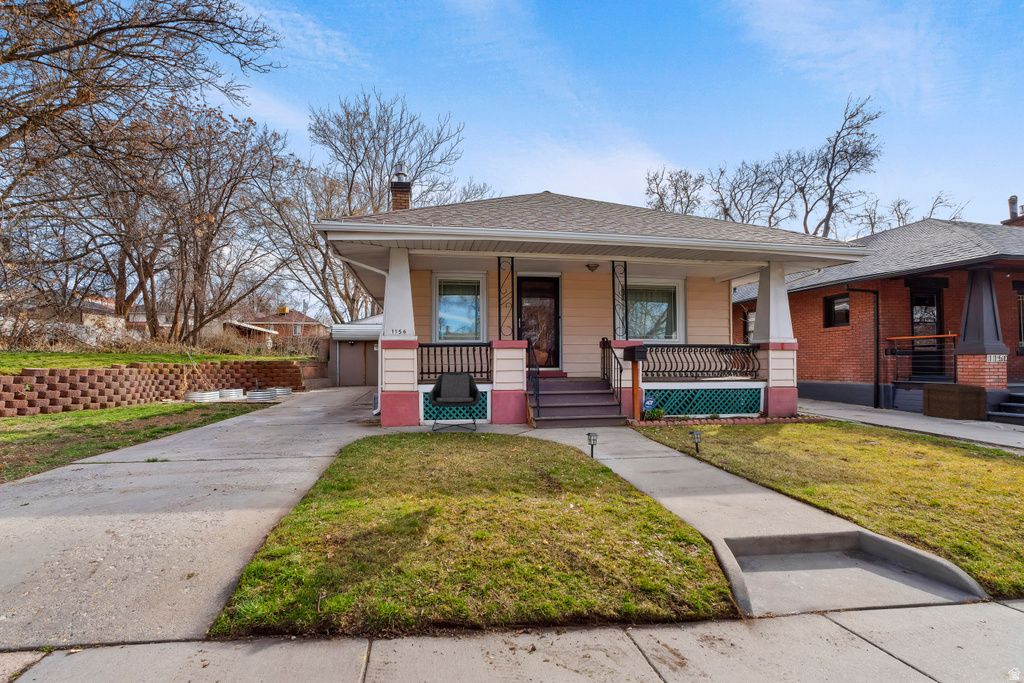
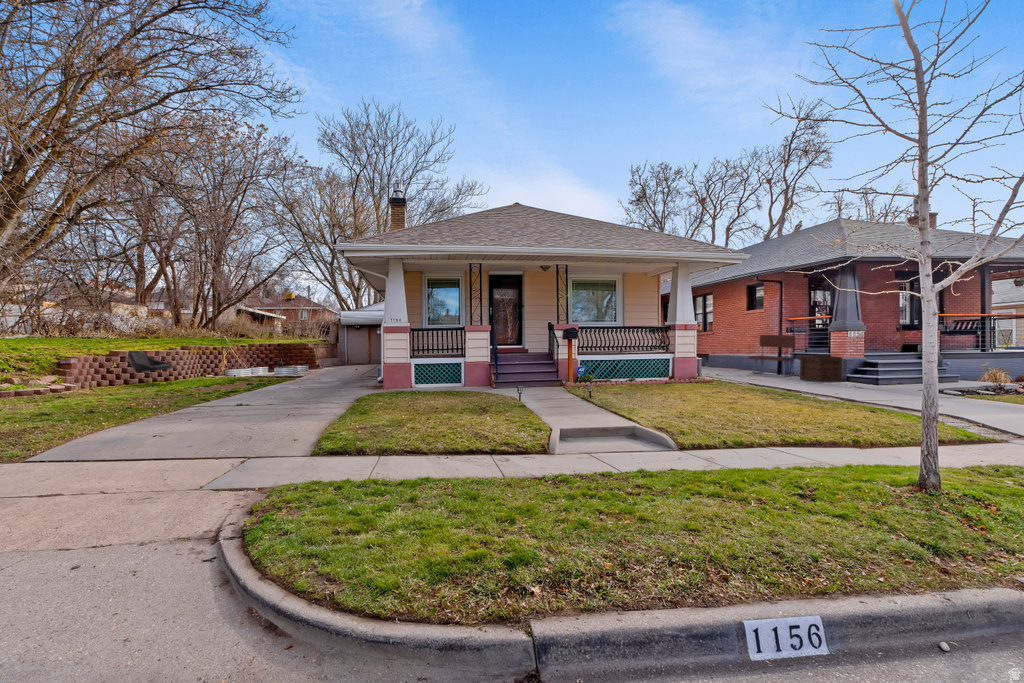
bench: none [838,356,903,410] -> present [749,335,795,377]
lounge chair: present [429,372,481,431] -> present [128,351,173,386]

